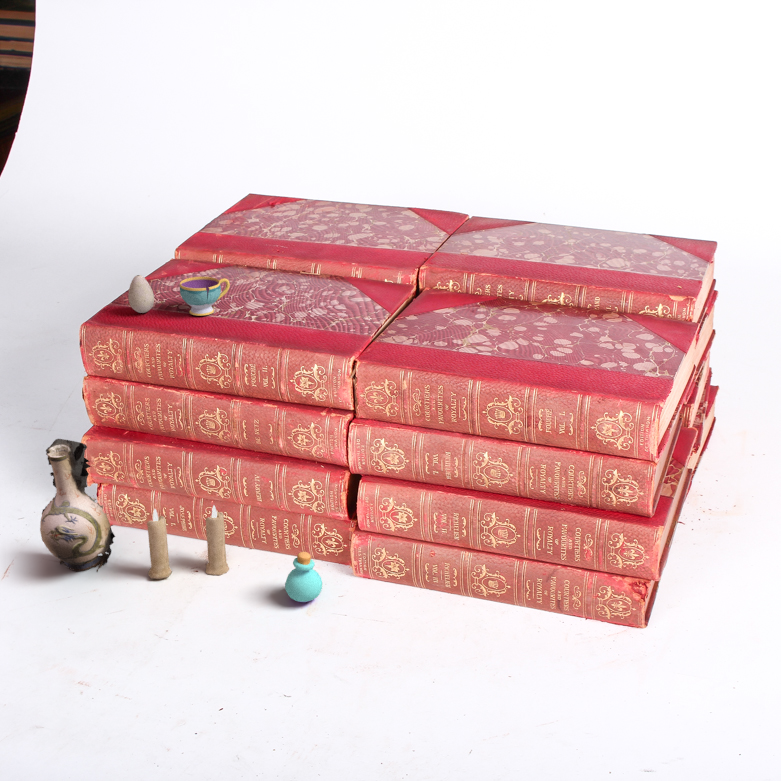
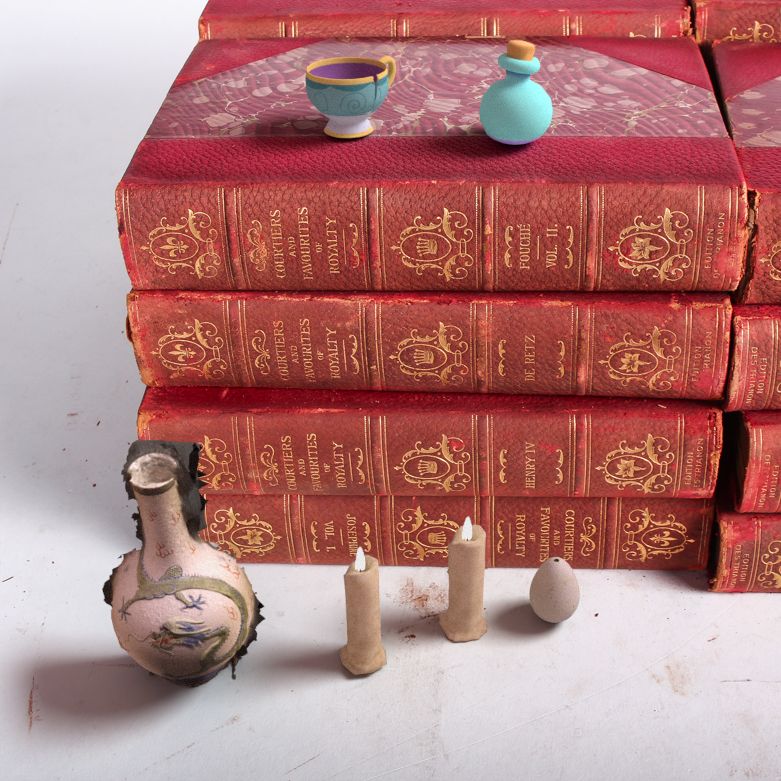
decorative egg: present [128,275,154,313] -> present [529,557,580,623]
perfume bottle: present [285,552,322,602] -> present [479,40,553,145]

